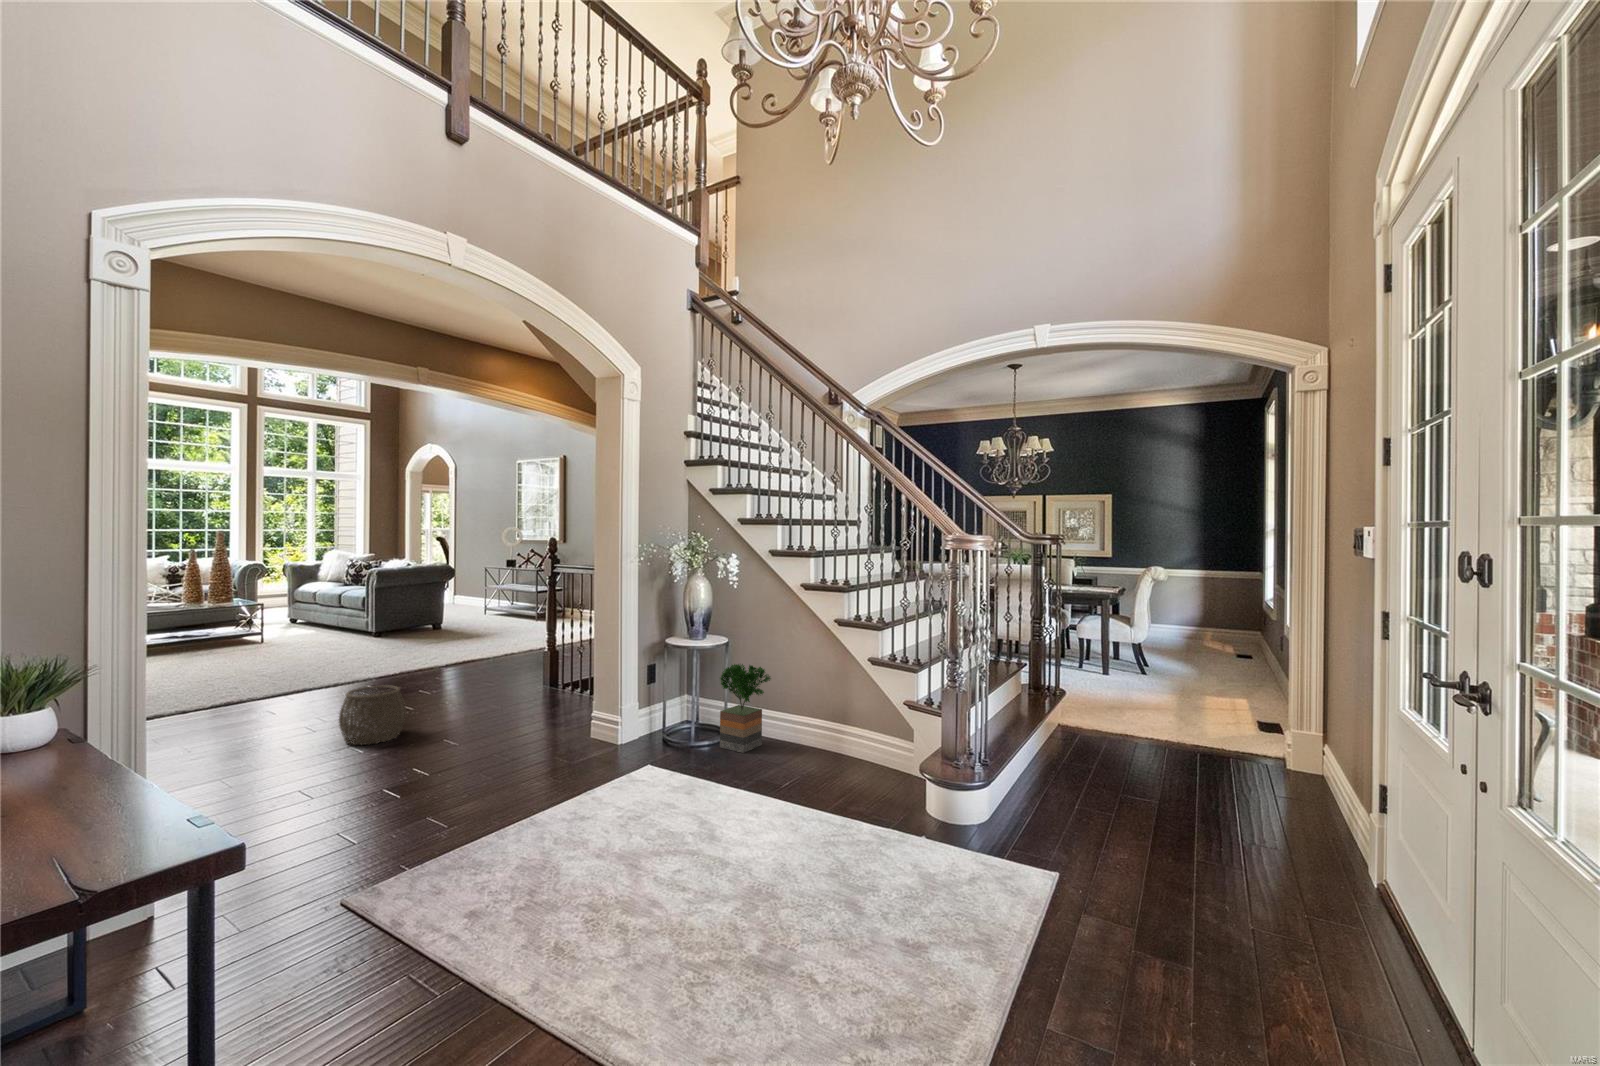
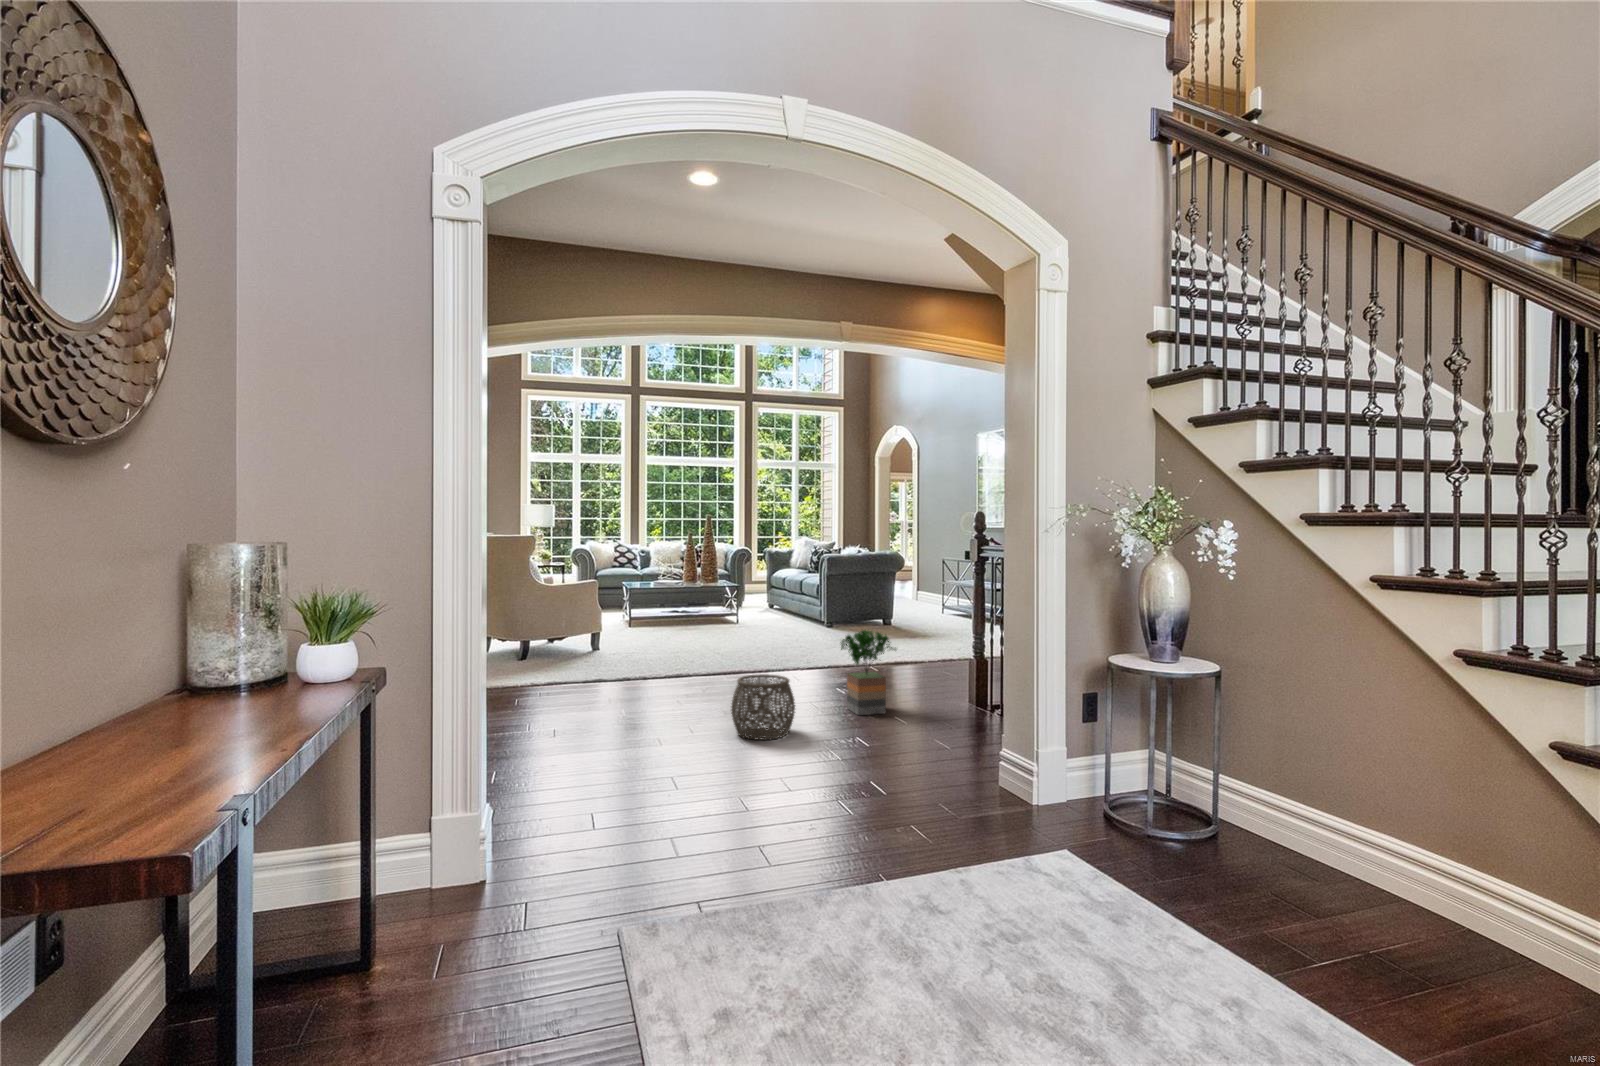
potted tree: present [720,664,771,753] -> present [841,630,896,715]

